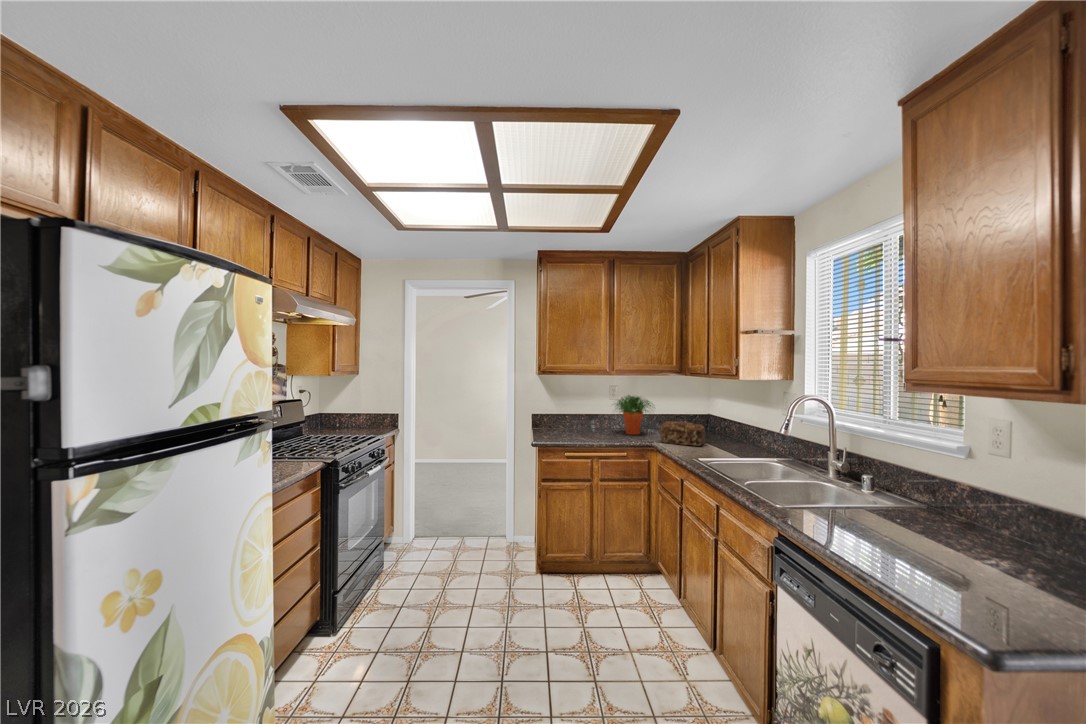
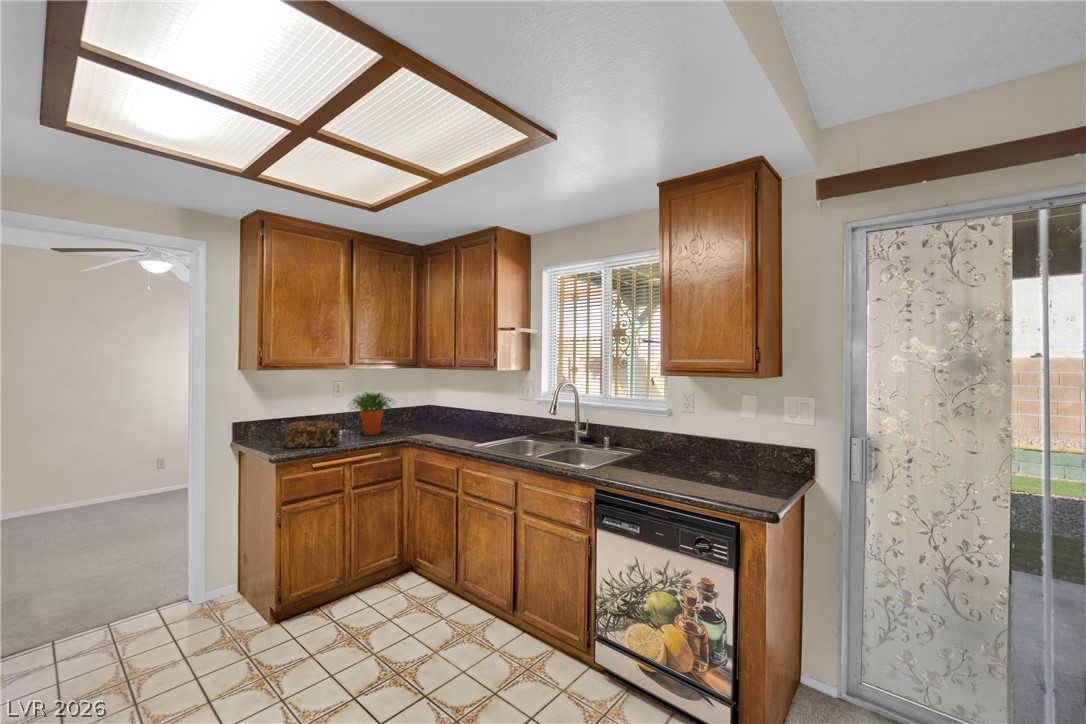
bread loaf: present [660,421,705,446] -> present [285,421,340,448]

